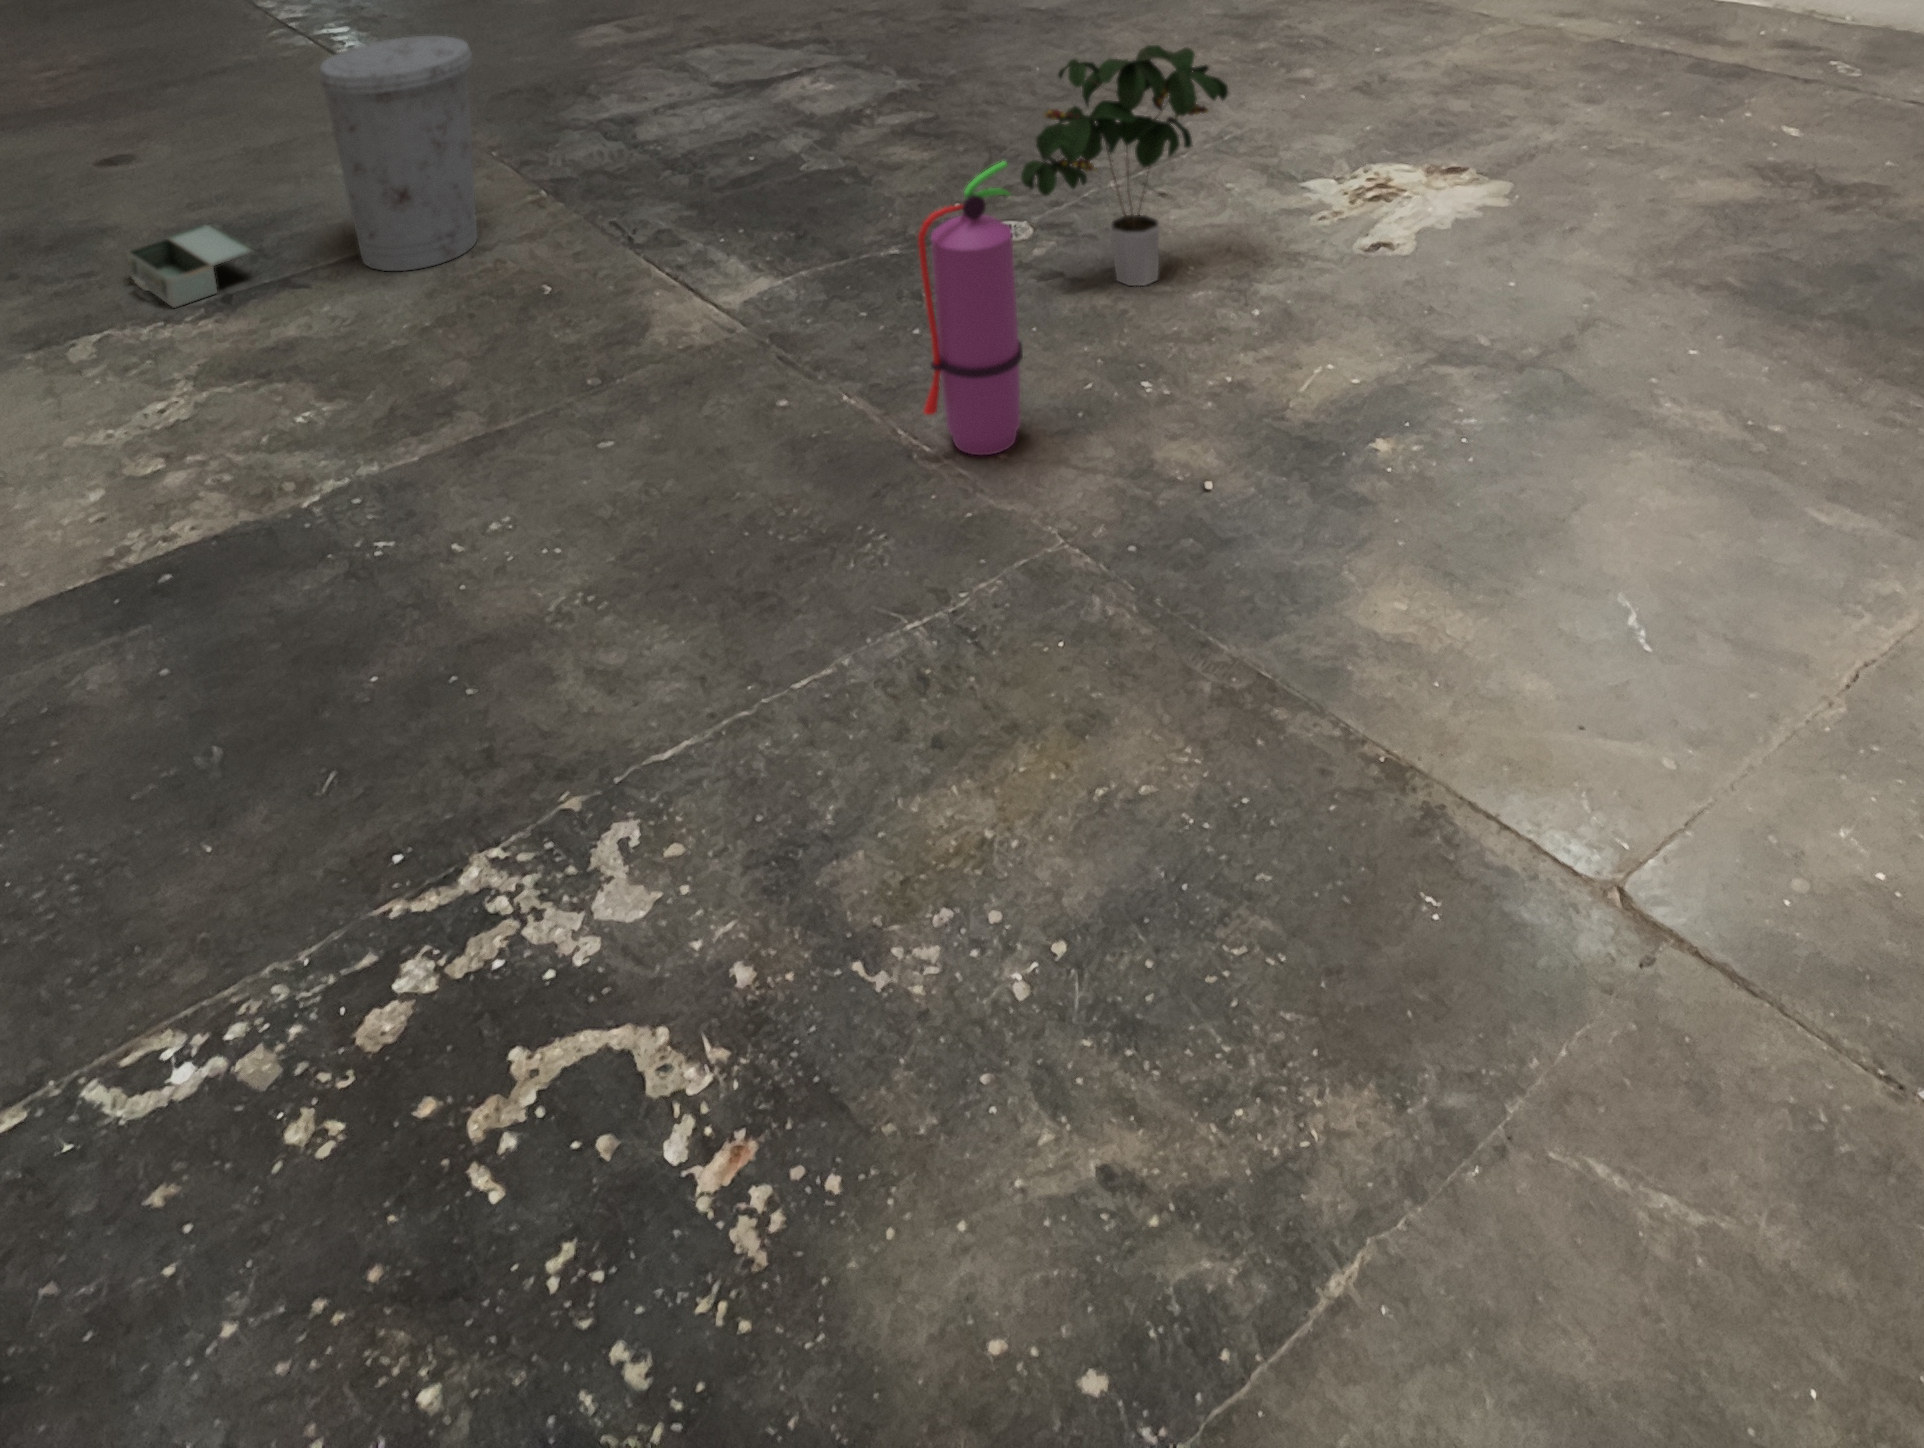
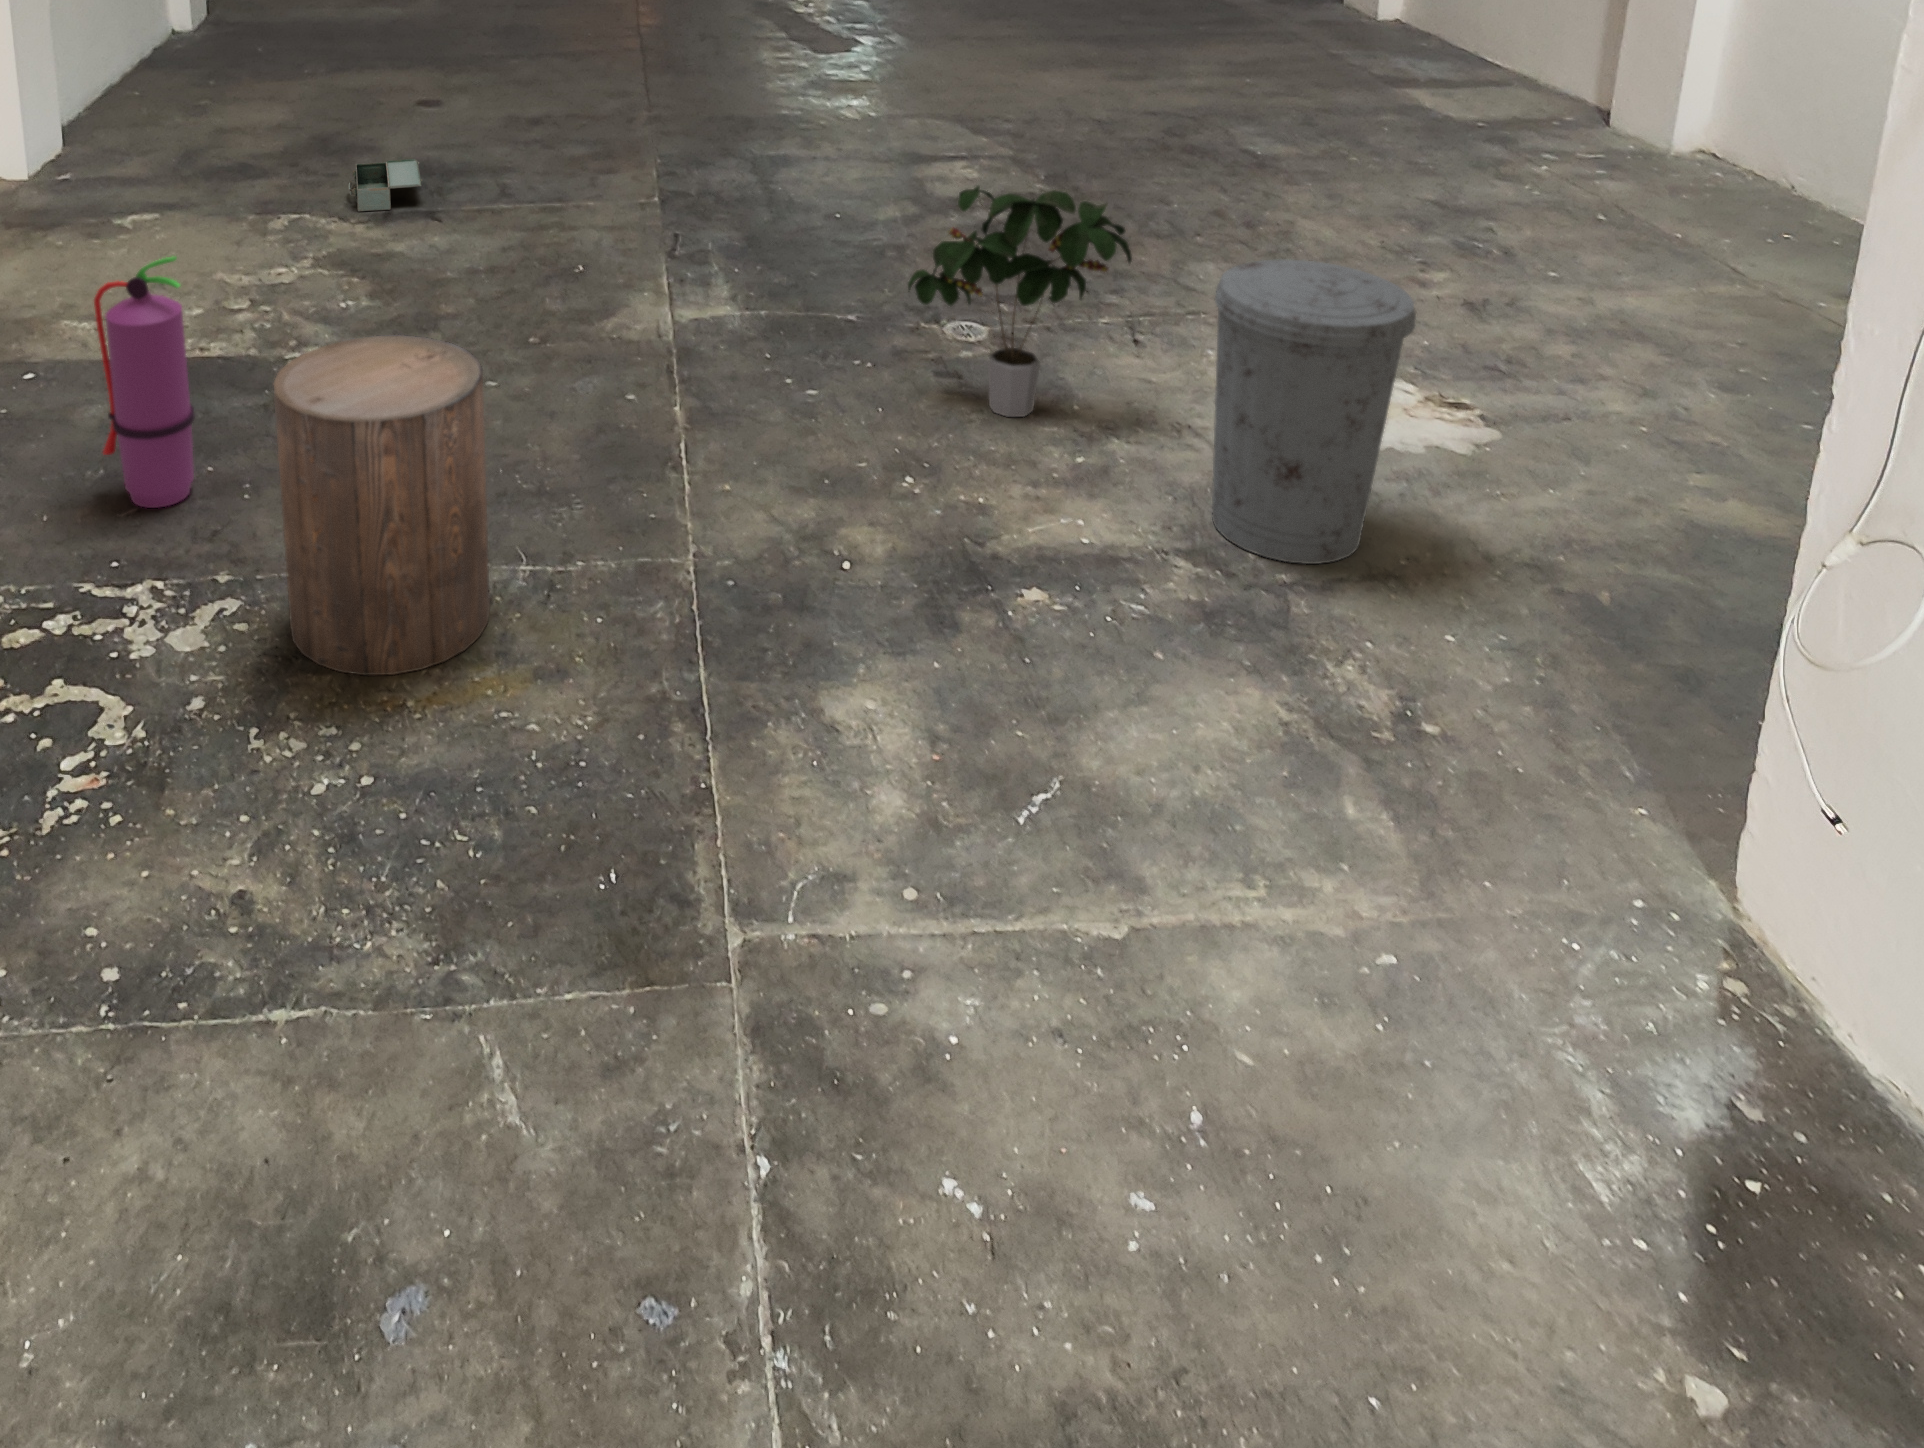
trash can: present [319,36,477,271] -> present [1212,259,1416,564]
fire extinguisher: present [918,162,1023,455] -> present [94,257,195,508]
stool: none [673,368,965,843] -> present [273,335,490,675]

